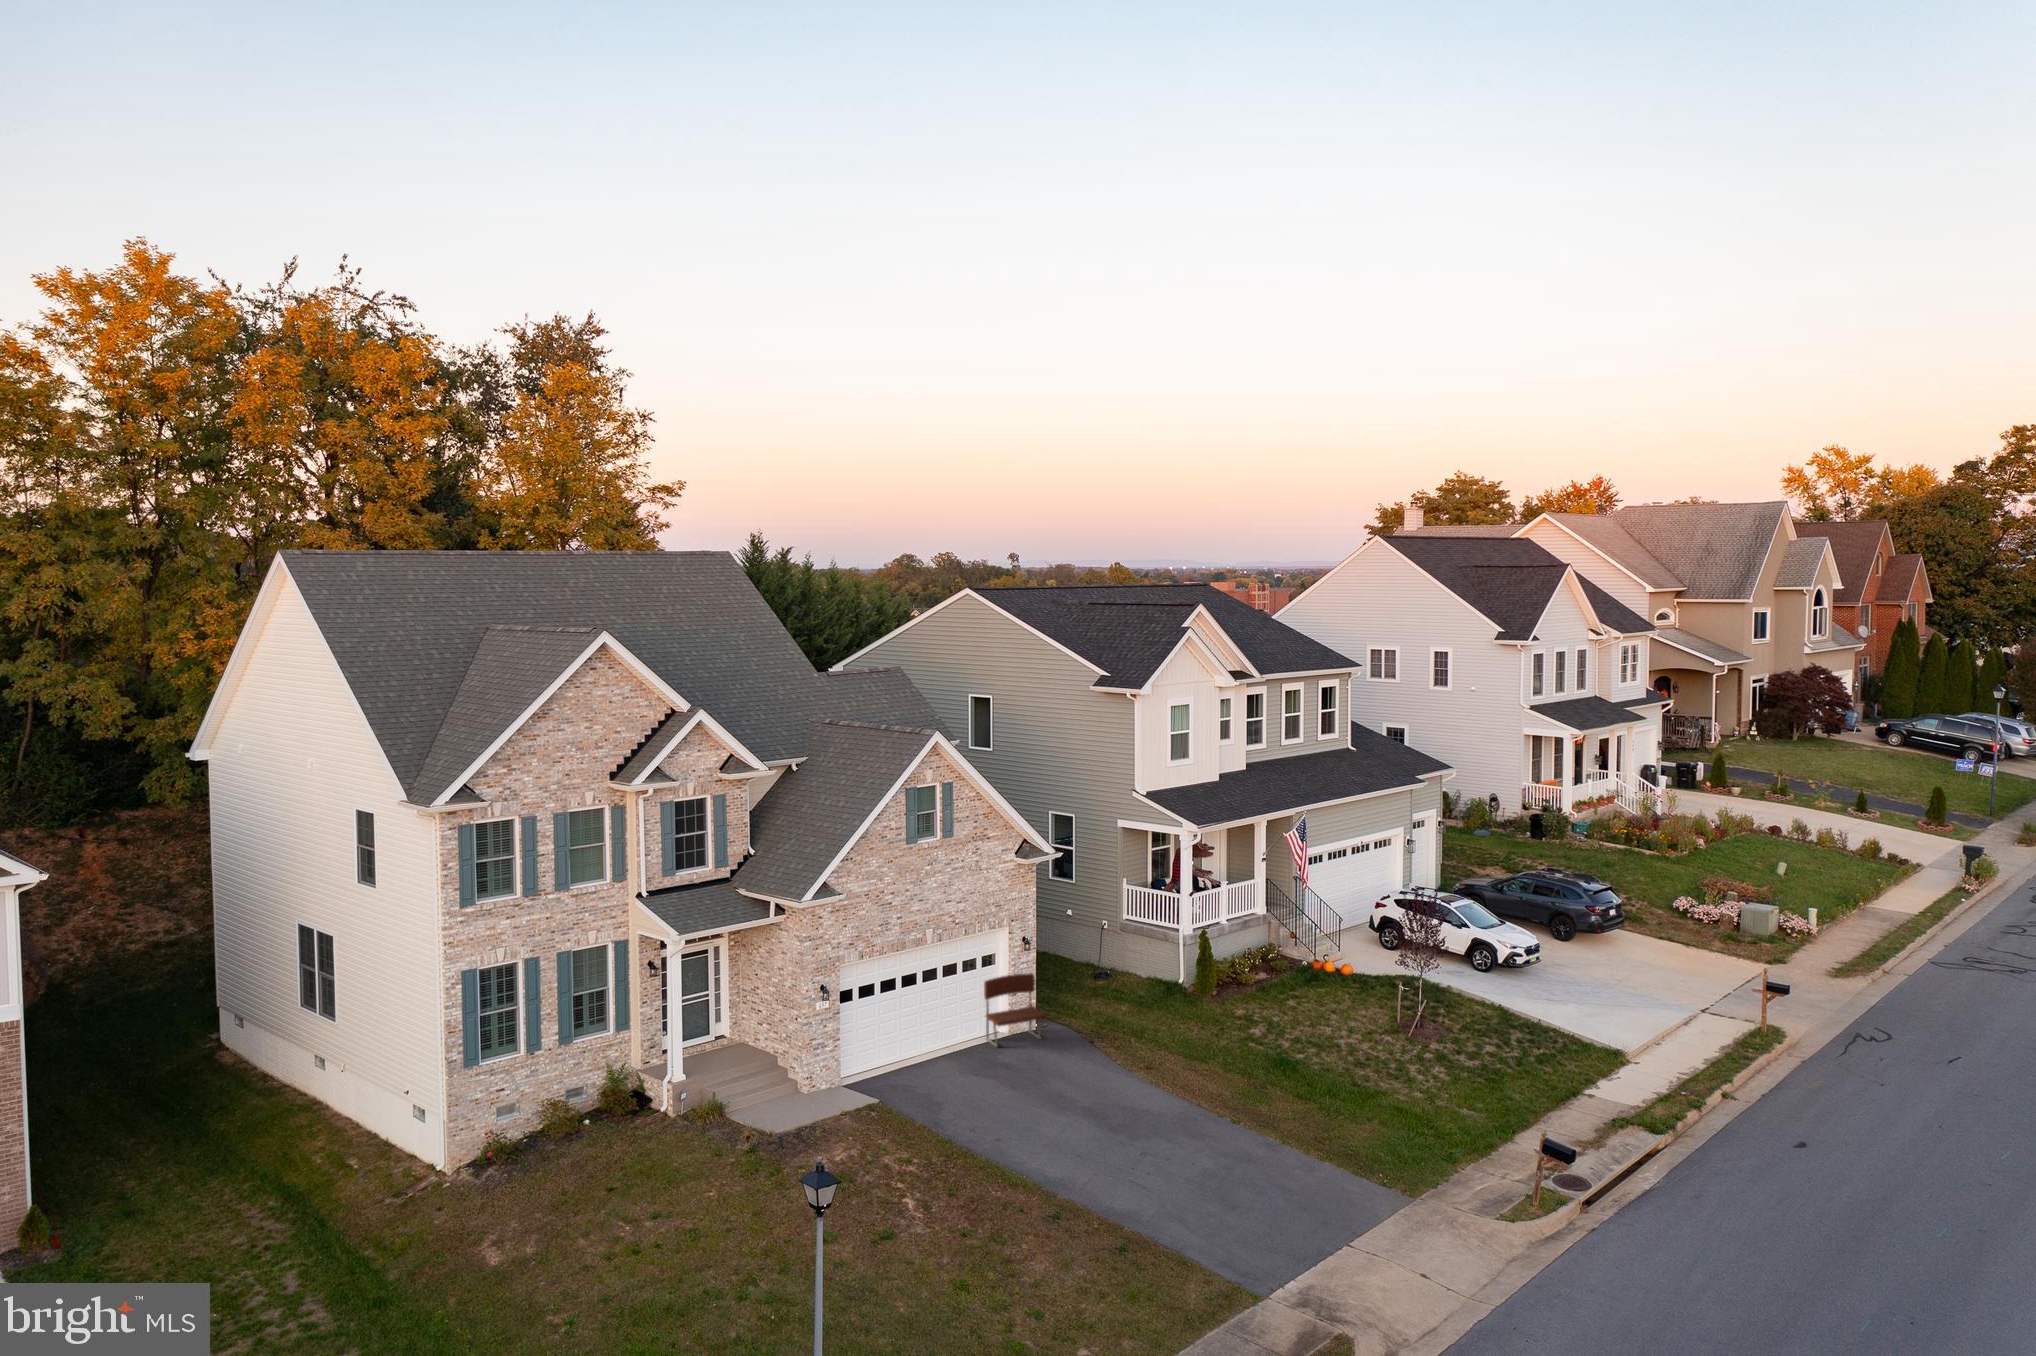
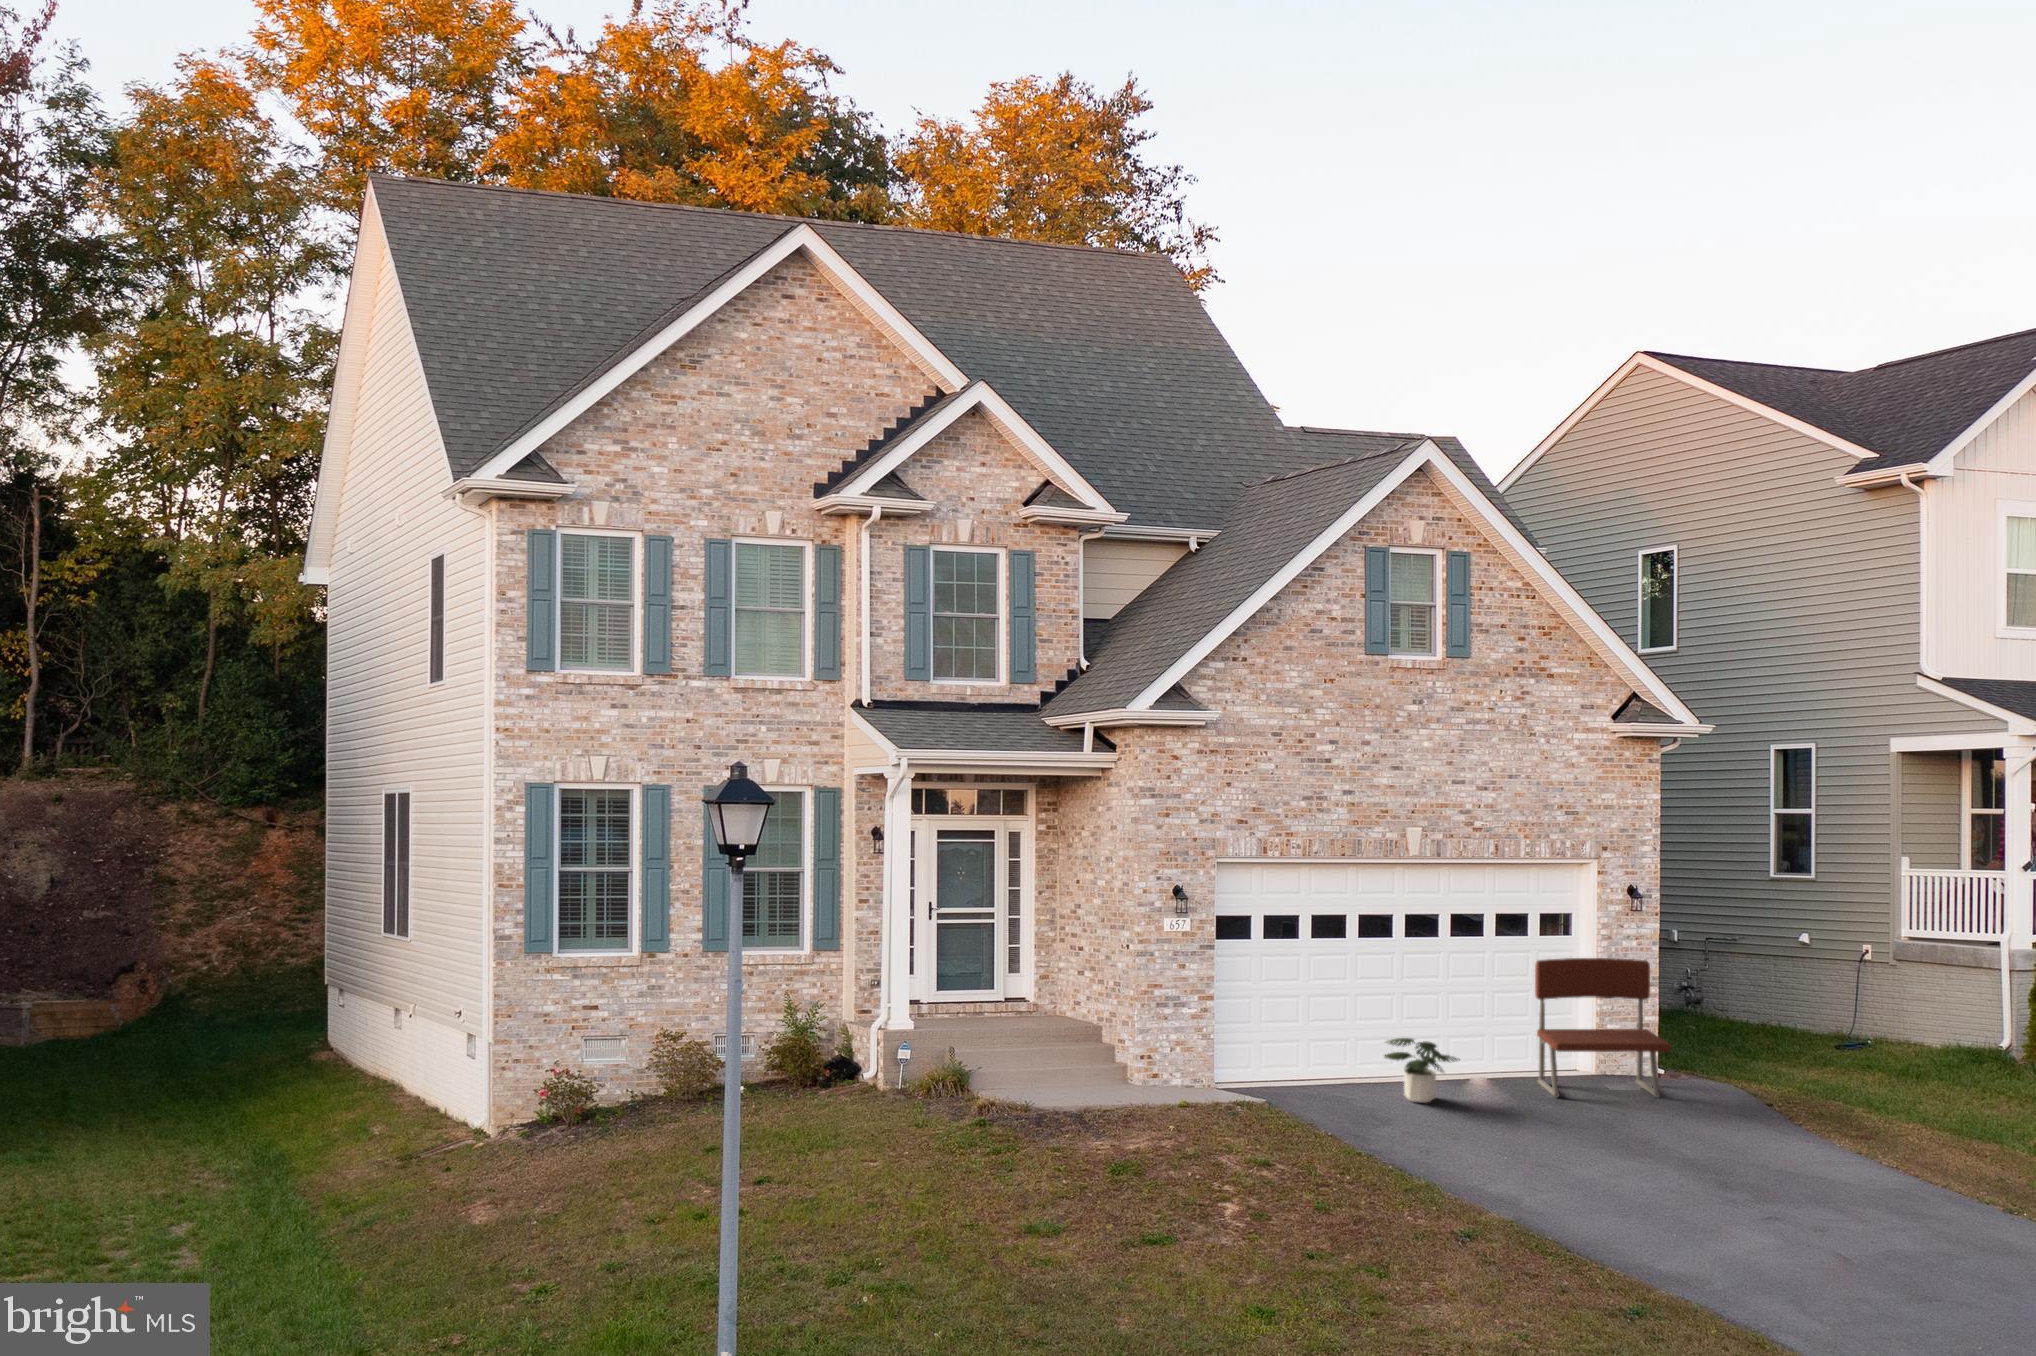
potted plant: none [919,1030,955,1062] -> present [1385,1038,1460,1103]

